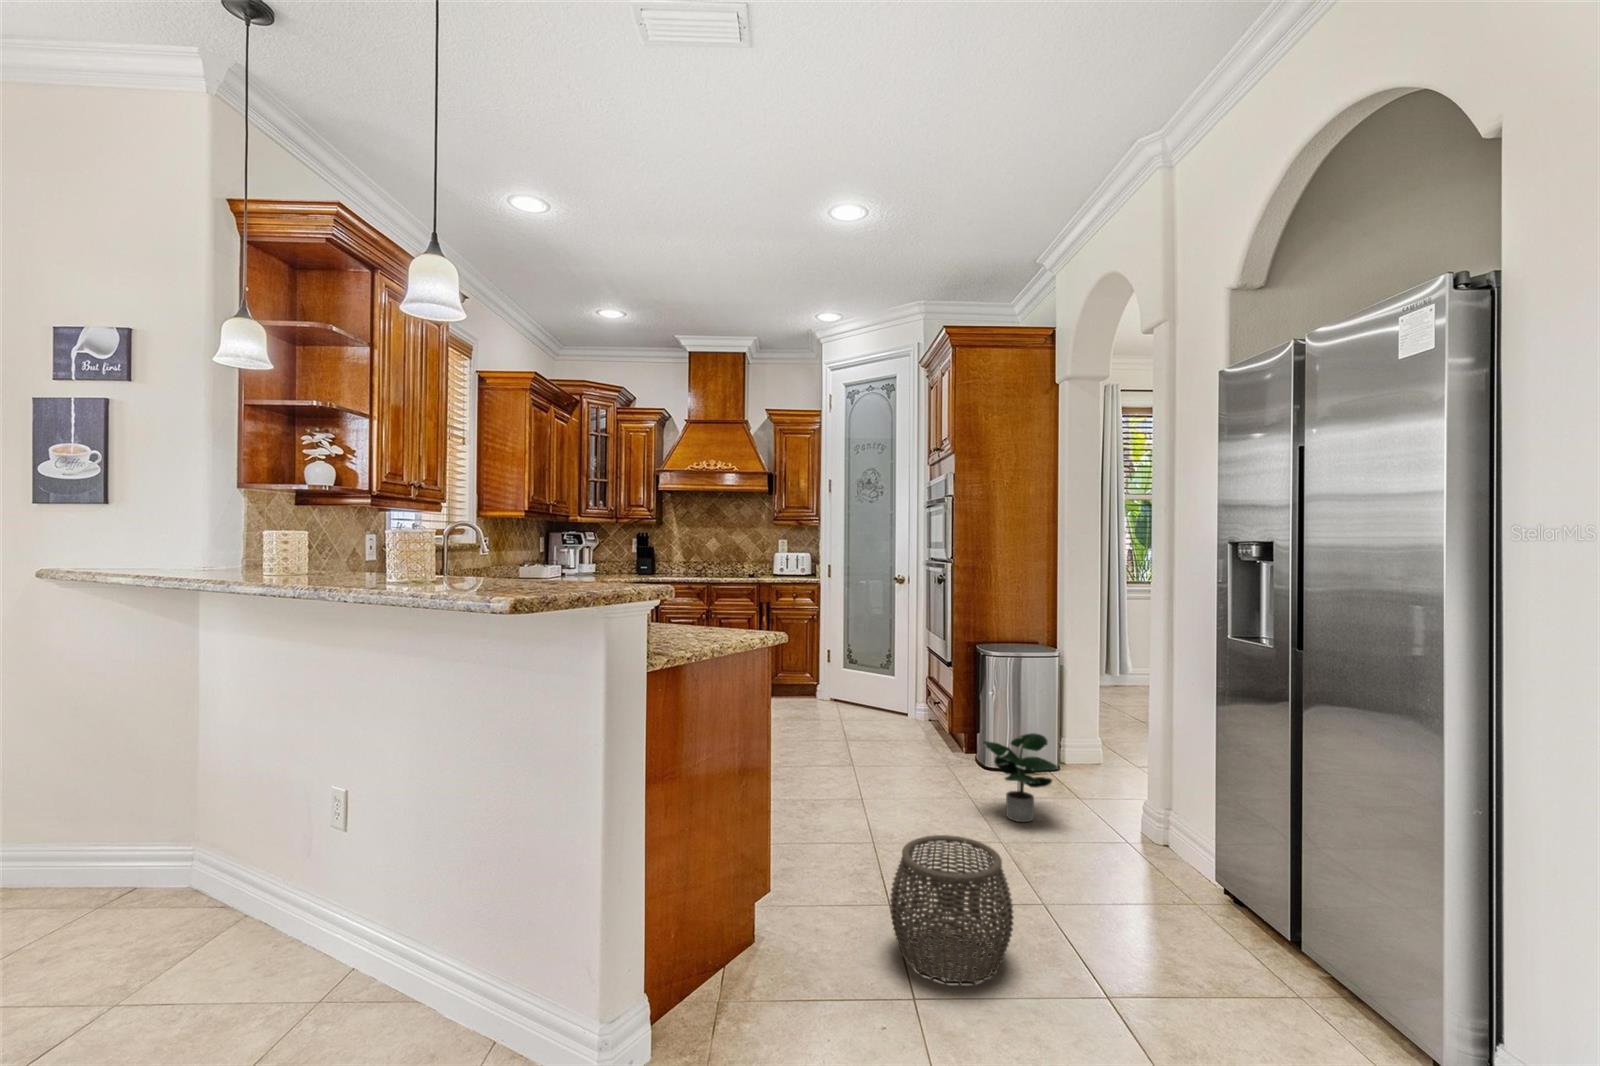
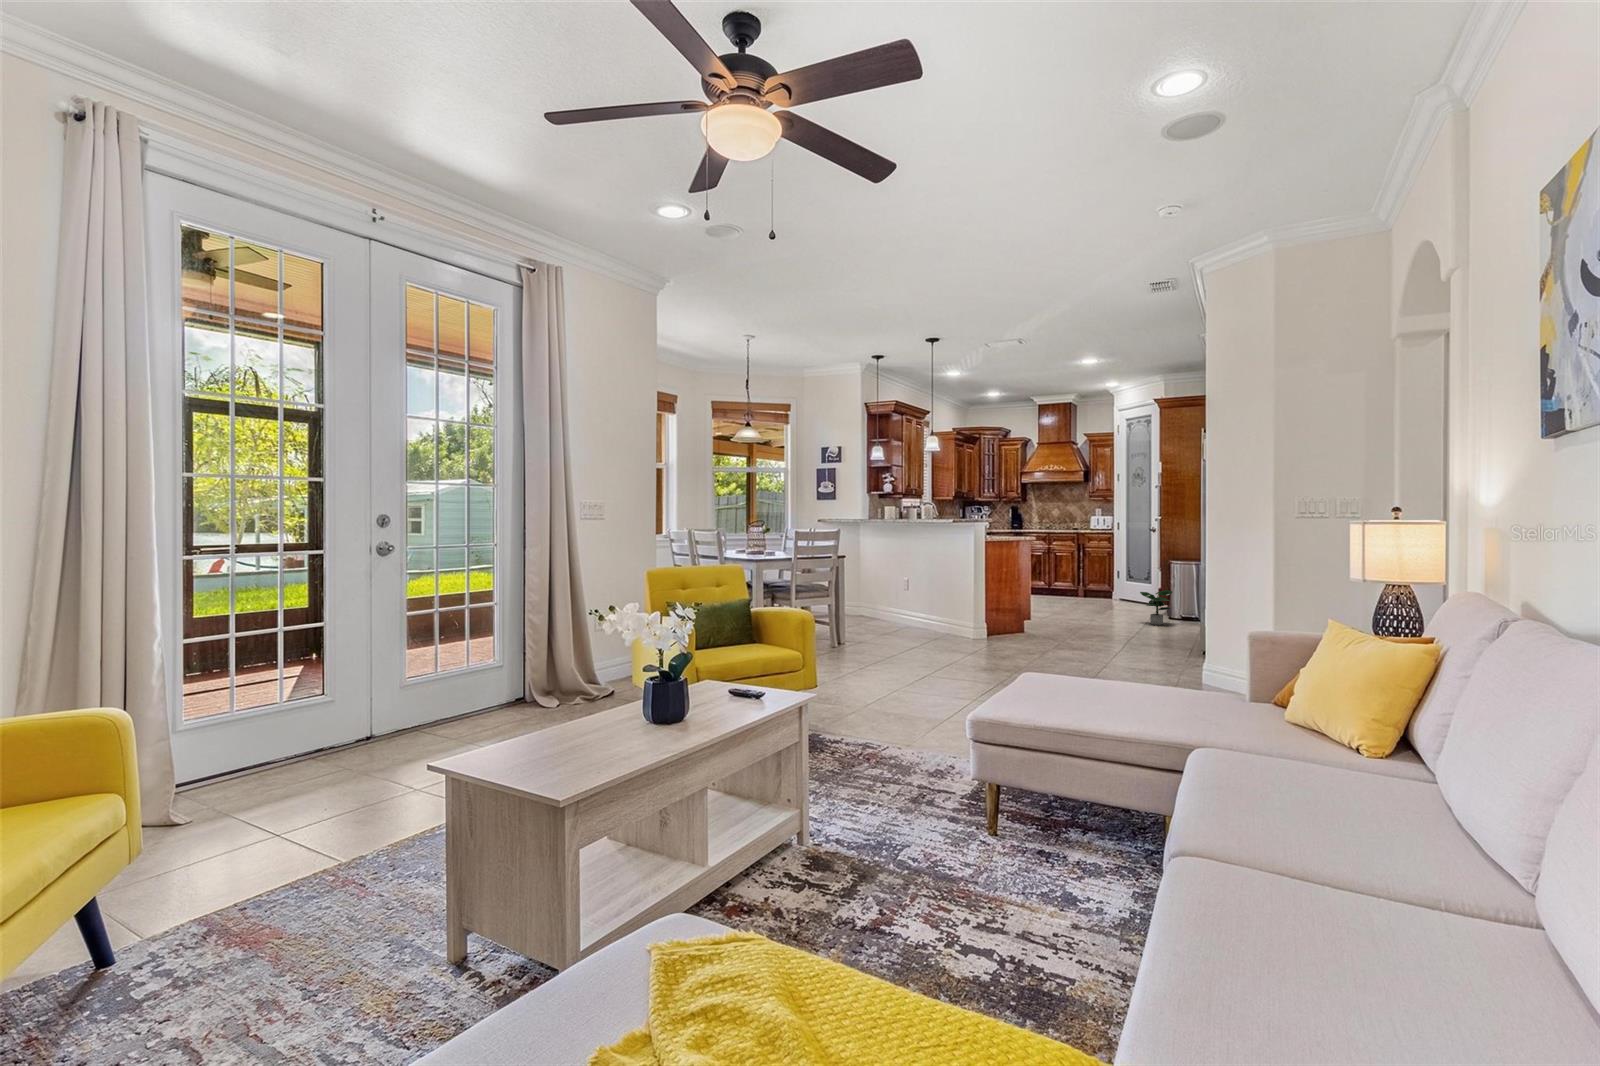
woven basket: present [890,835,1014,984] -> none [1061,600,1101,636]

